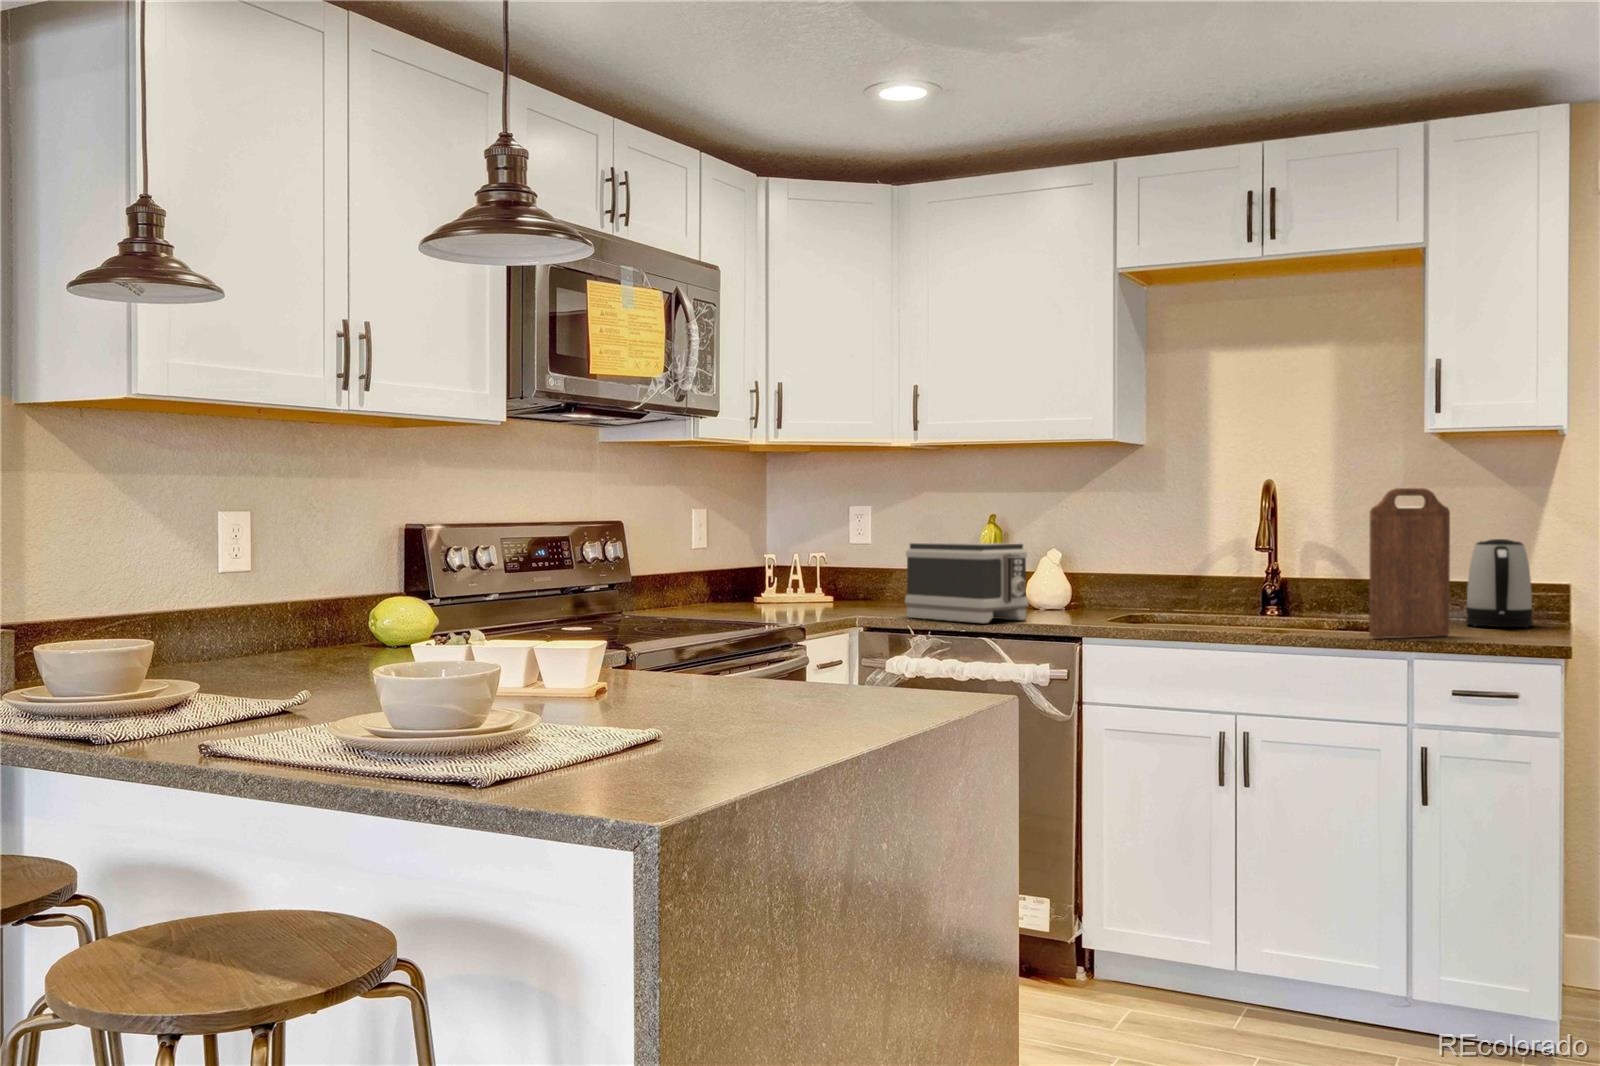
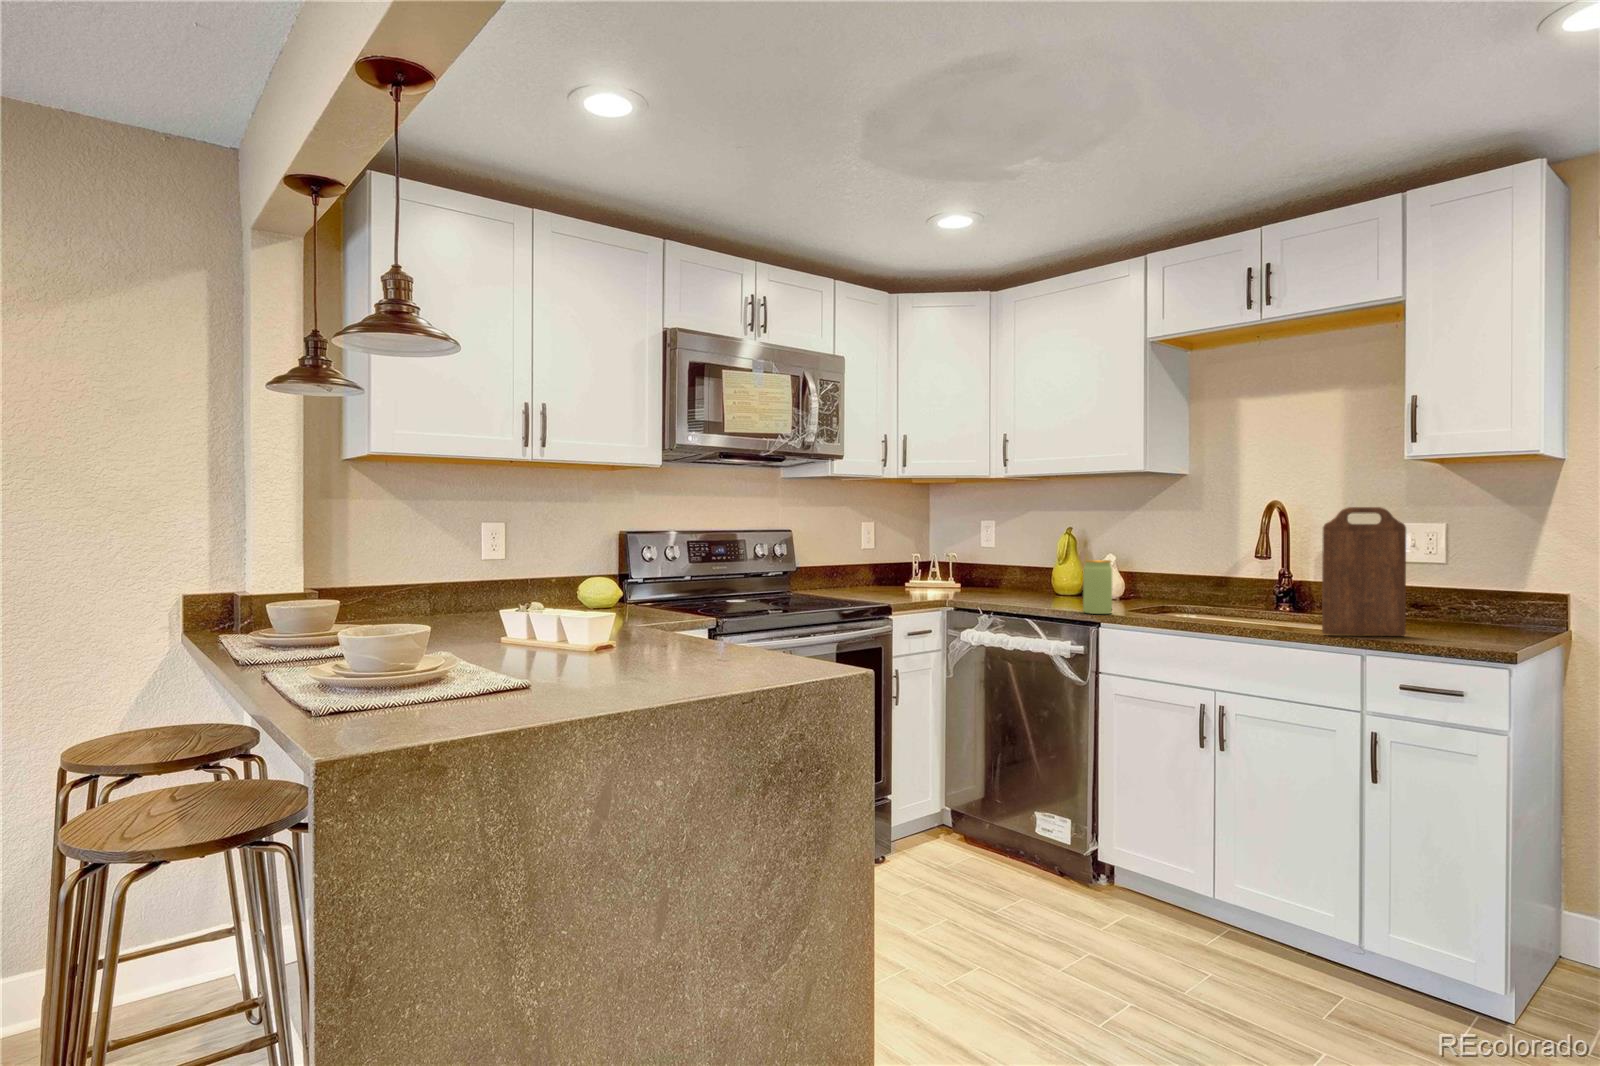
kettle: present [1466,539,1533,627] -> none [1447,552,1514,631]
toaster: present [905,542,1028,623] -> none [983,548,1069,608]
jar: none [1061,556,1097,626] -> present [1083,560,1112,614]

